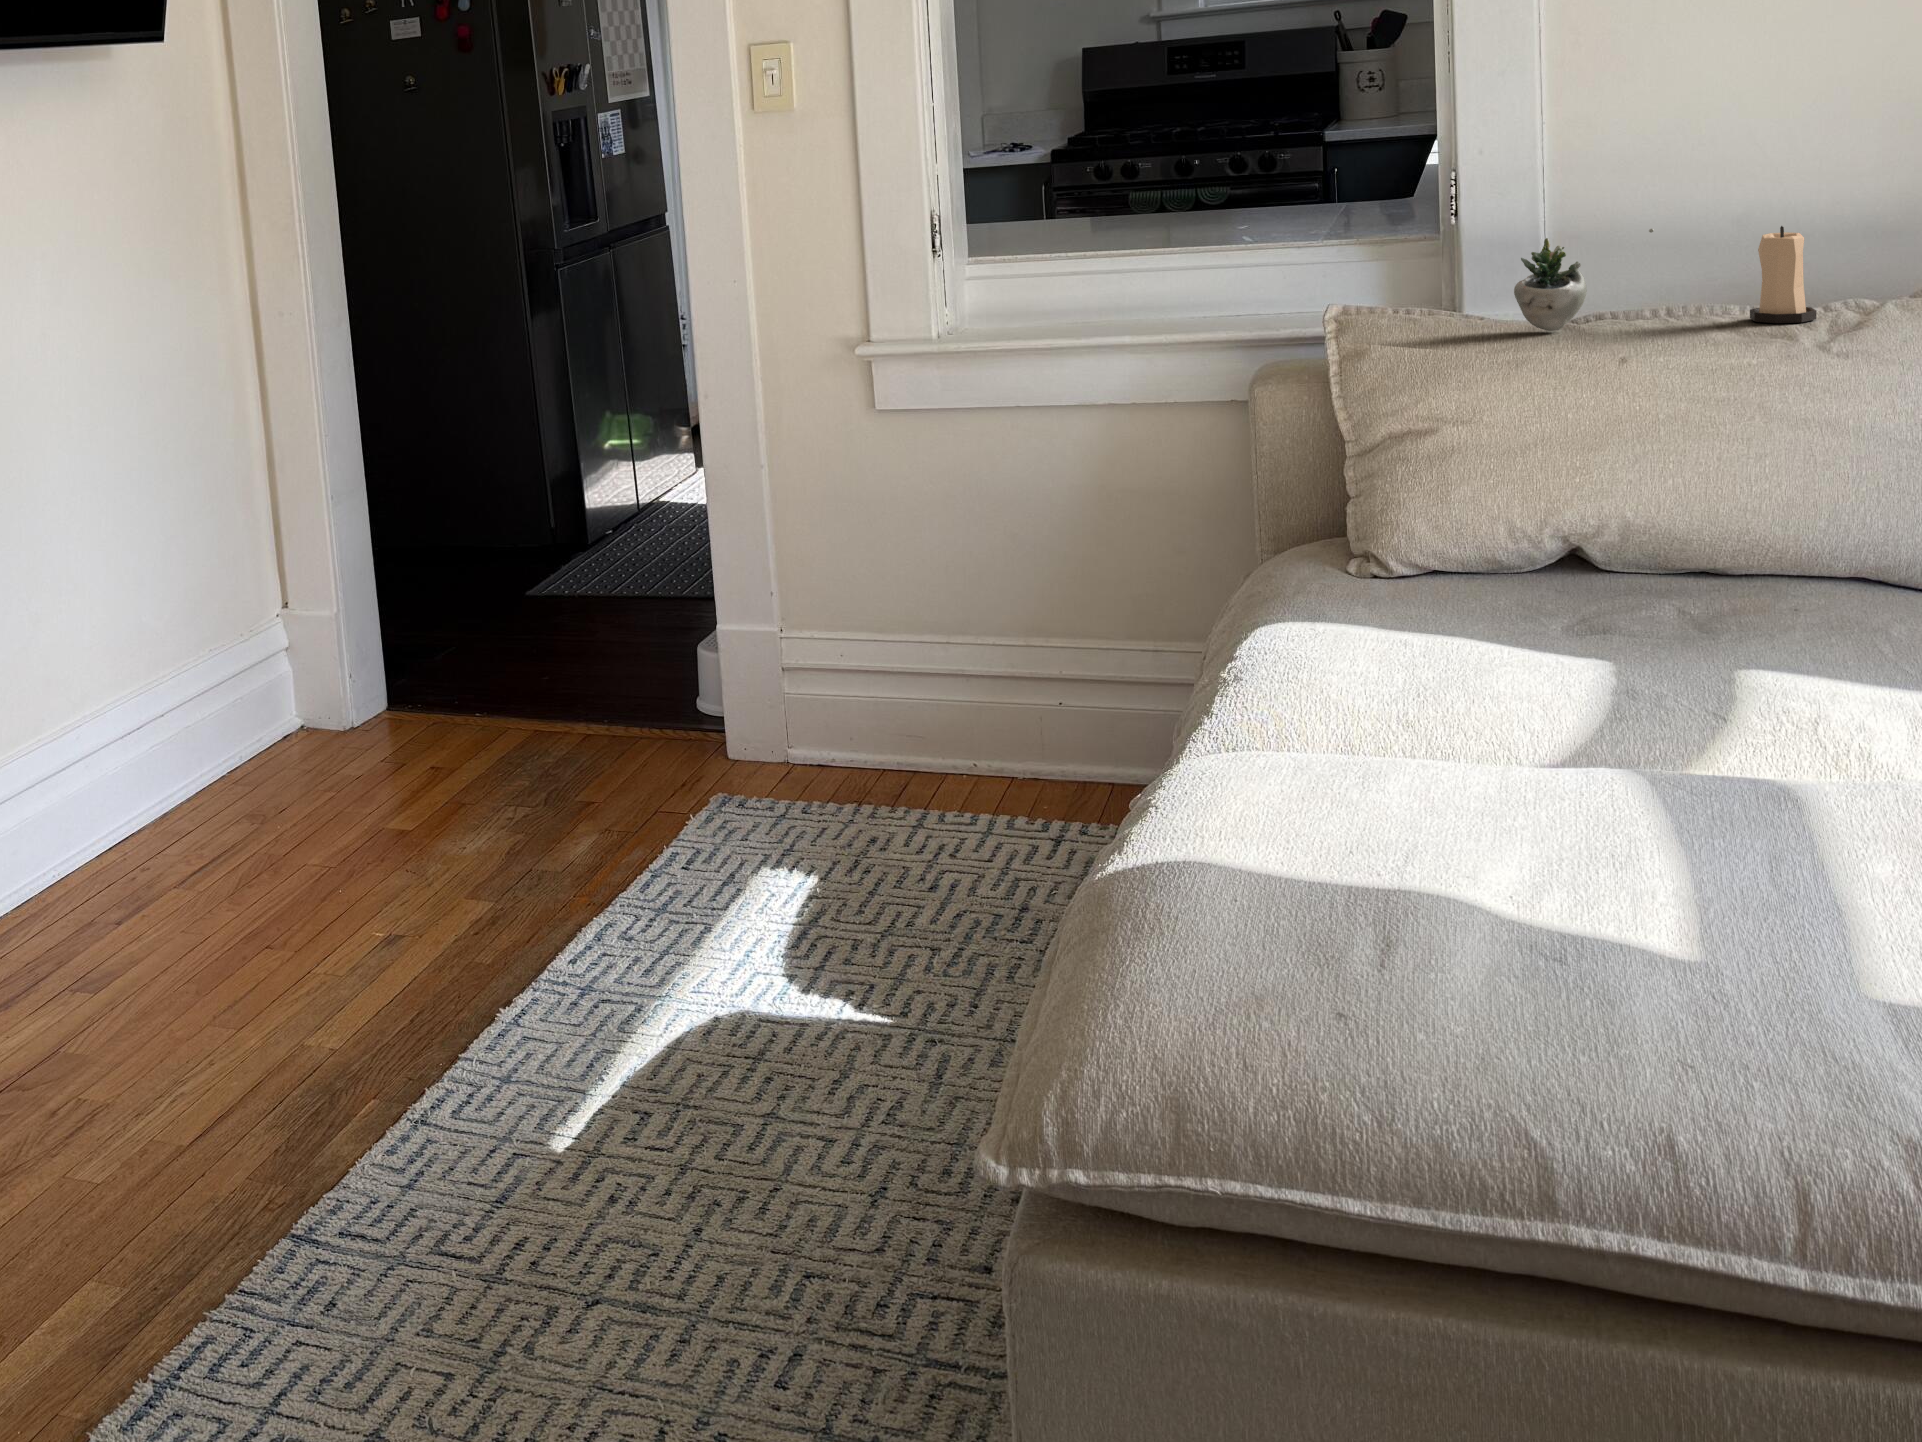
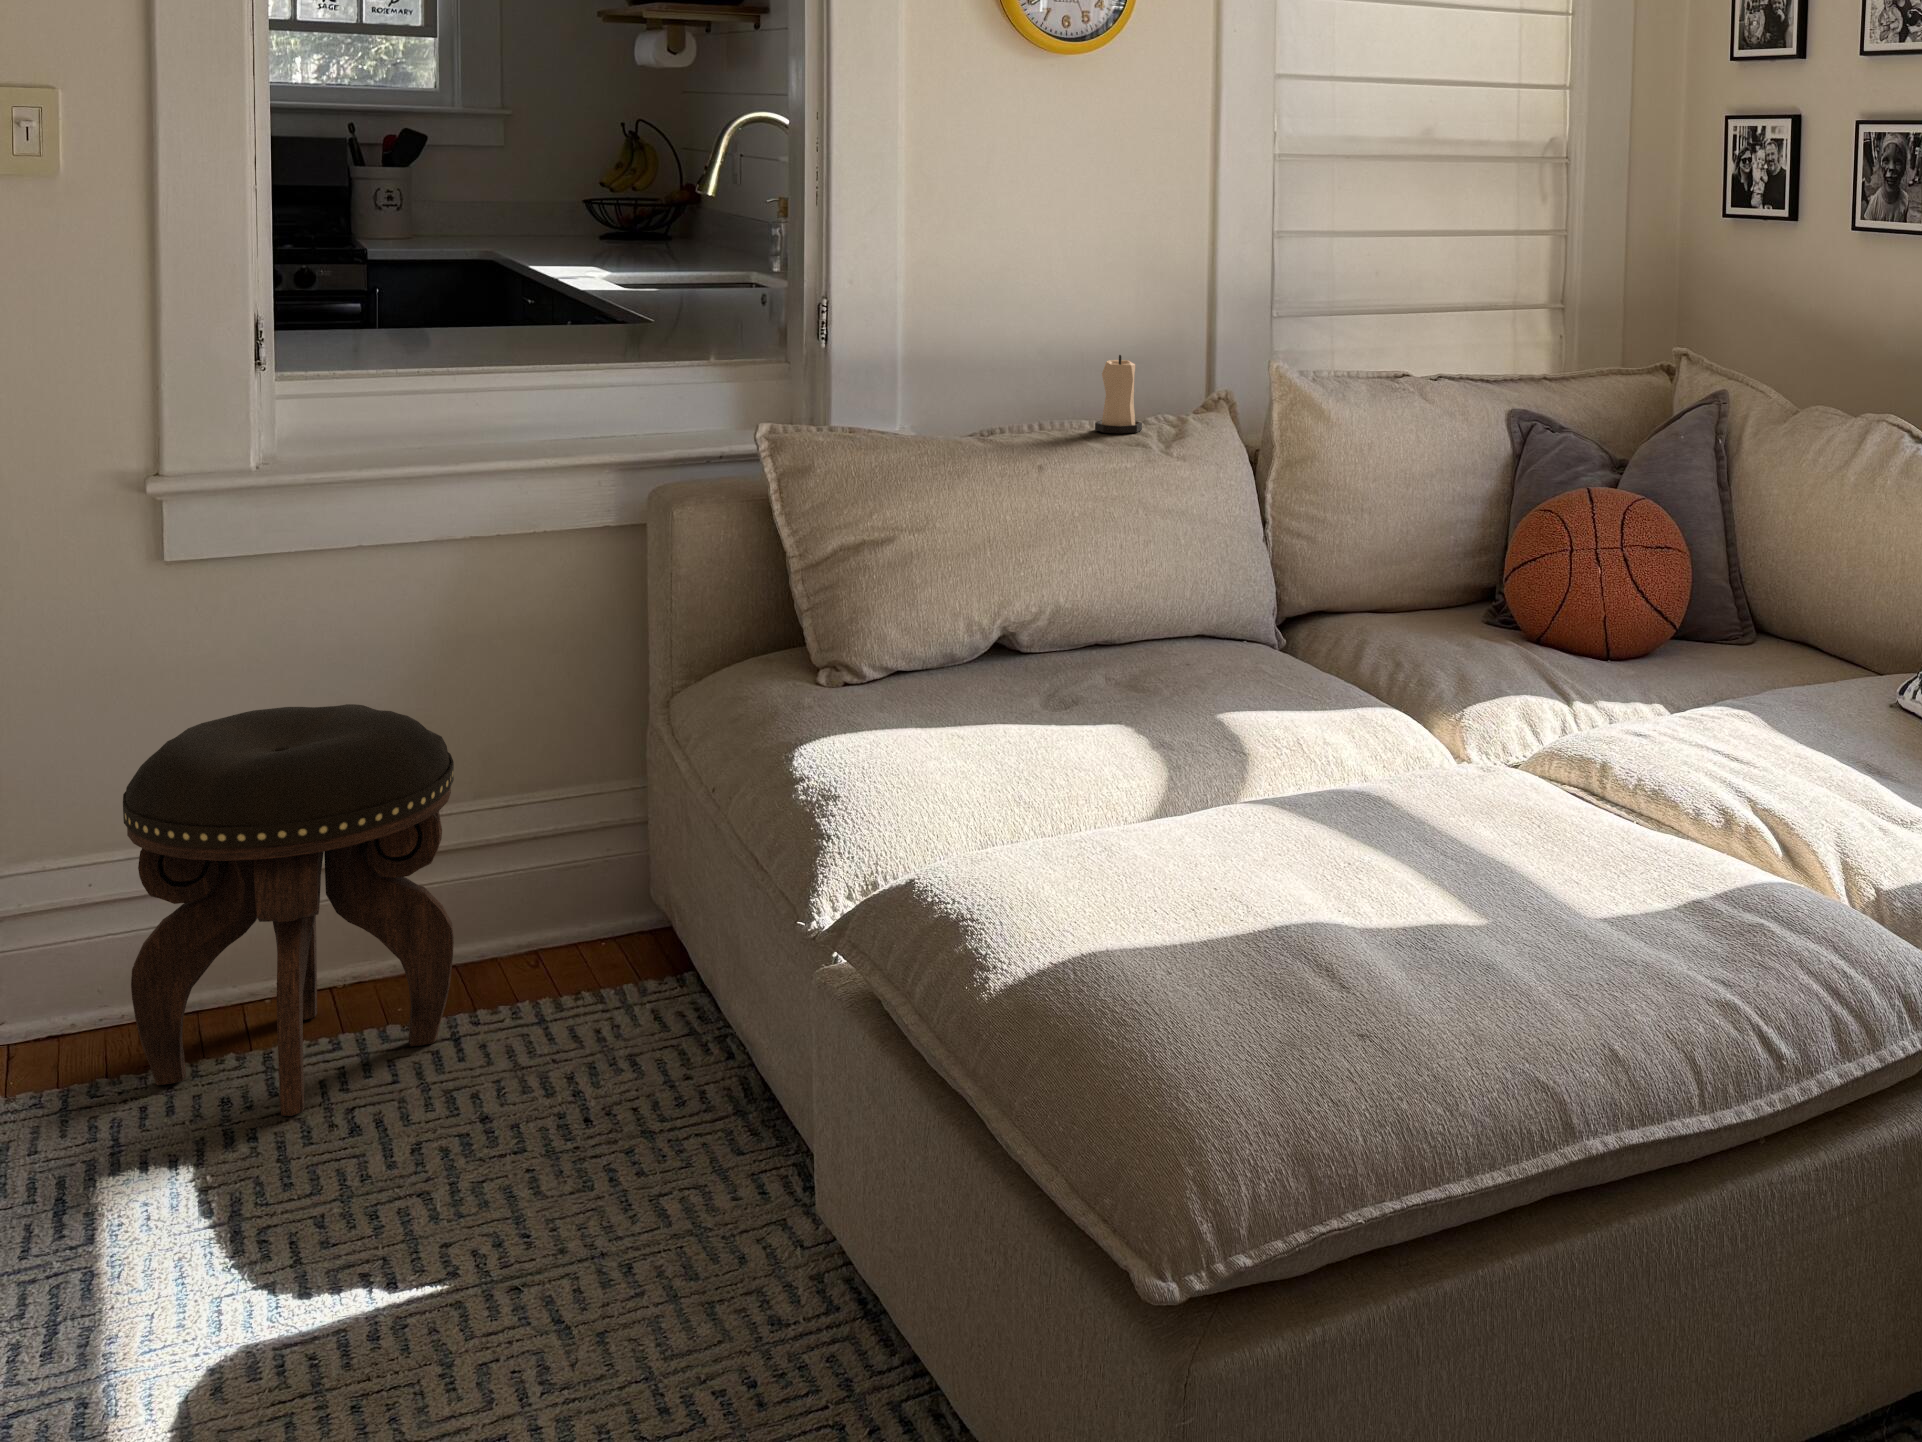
succulent plant: present [1514,229,1654,331] -> none [937,356,1051,445]
footstool: none [799,532,1048,866] -> present [123,704,454,1116]

